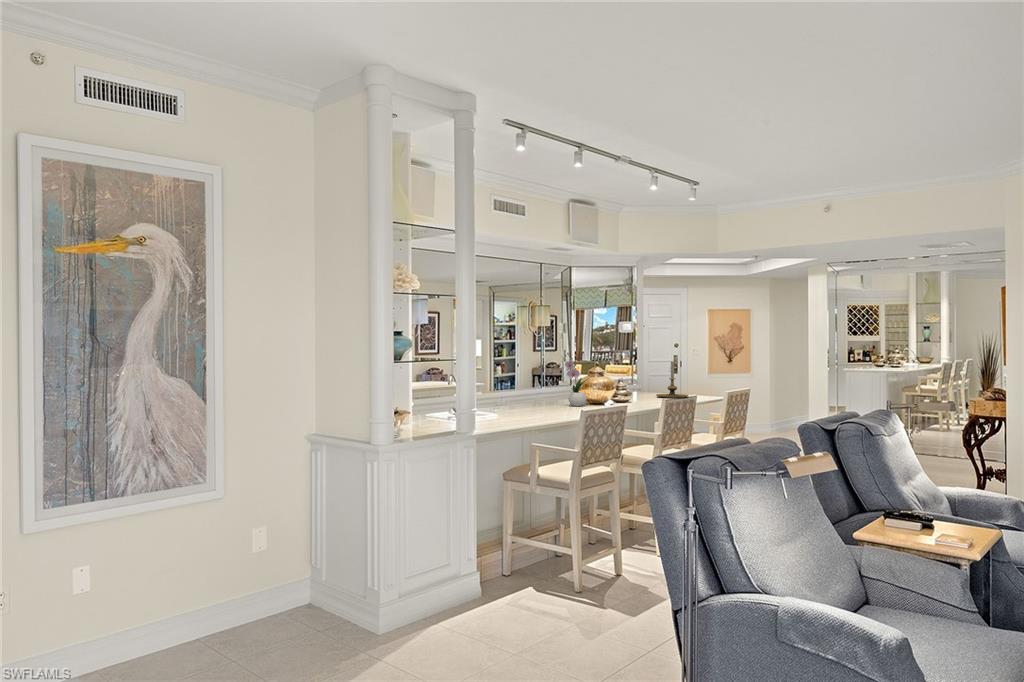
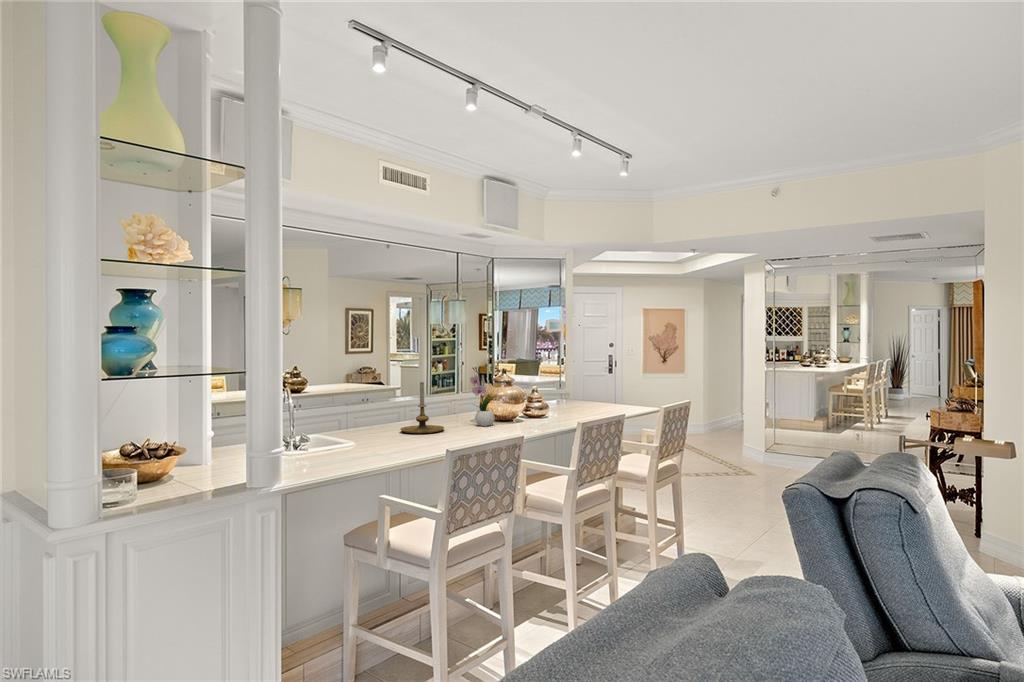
candle holder: present [656,361,689,398] -> present [401,382,444,433]

